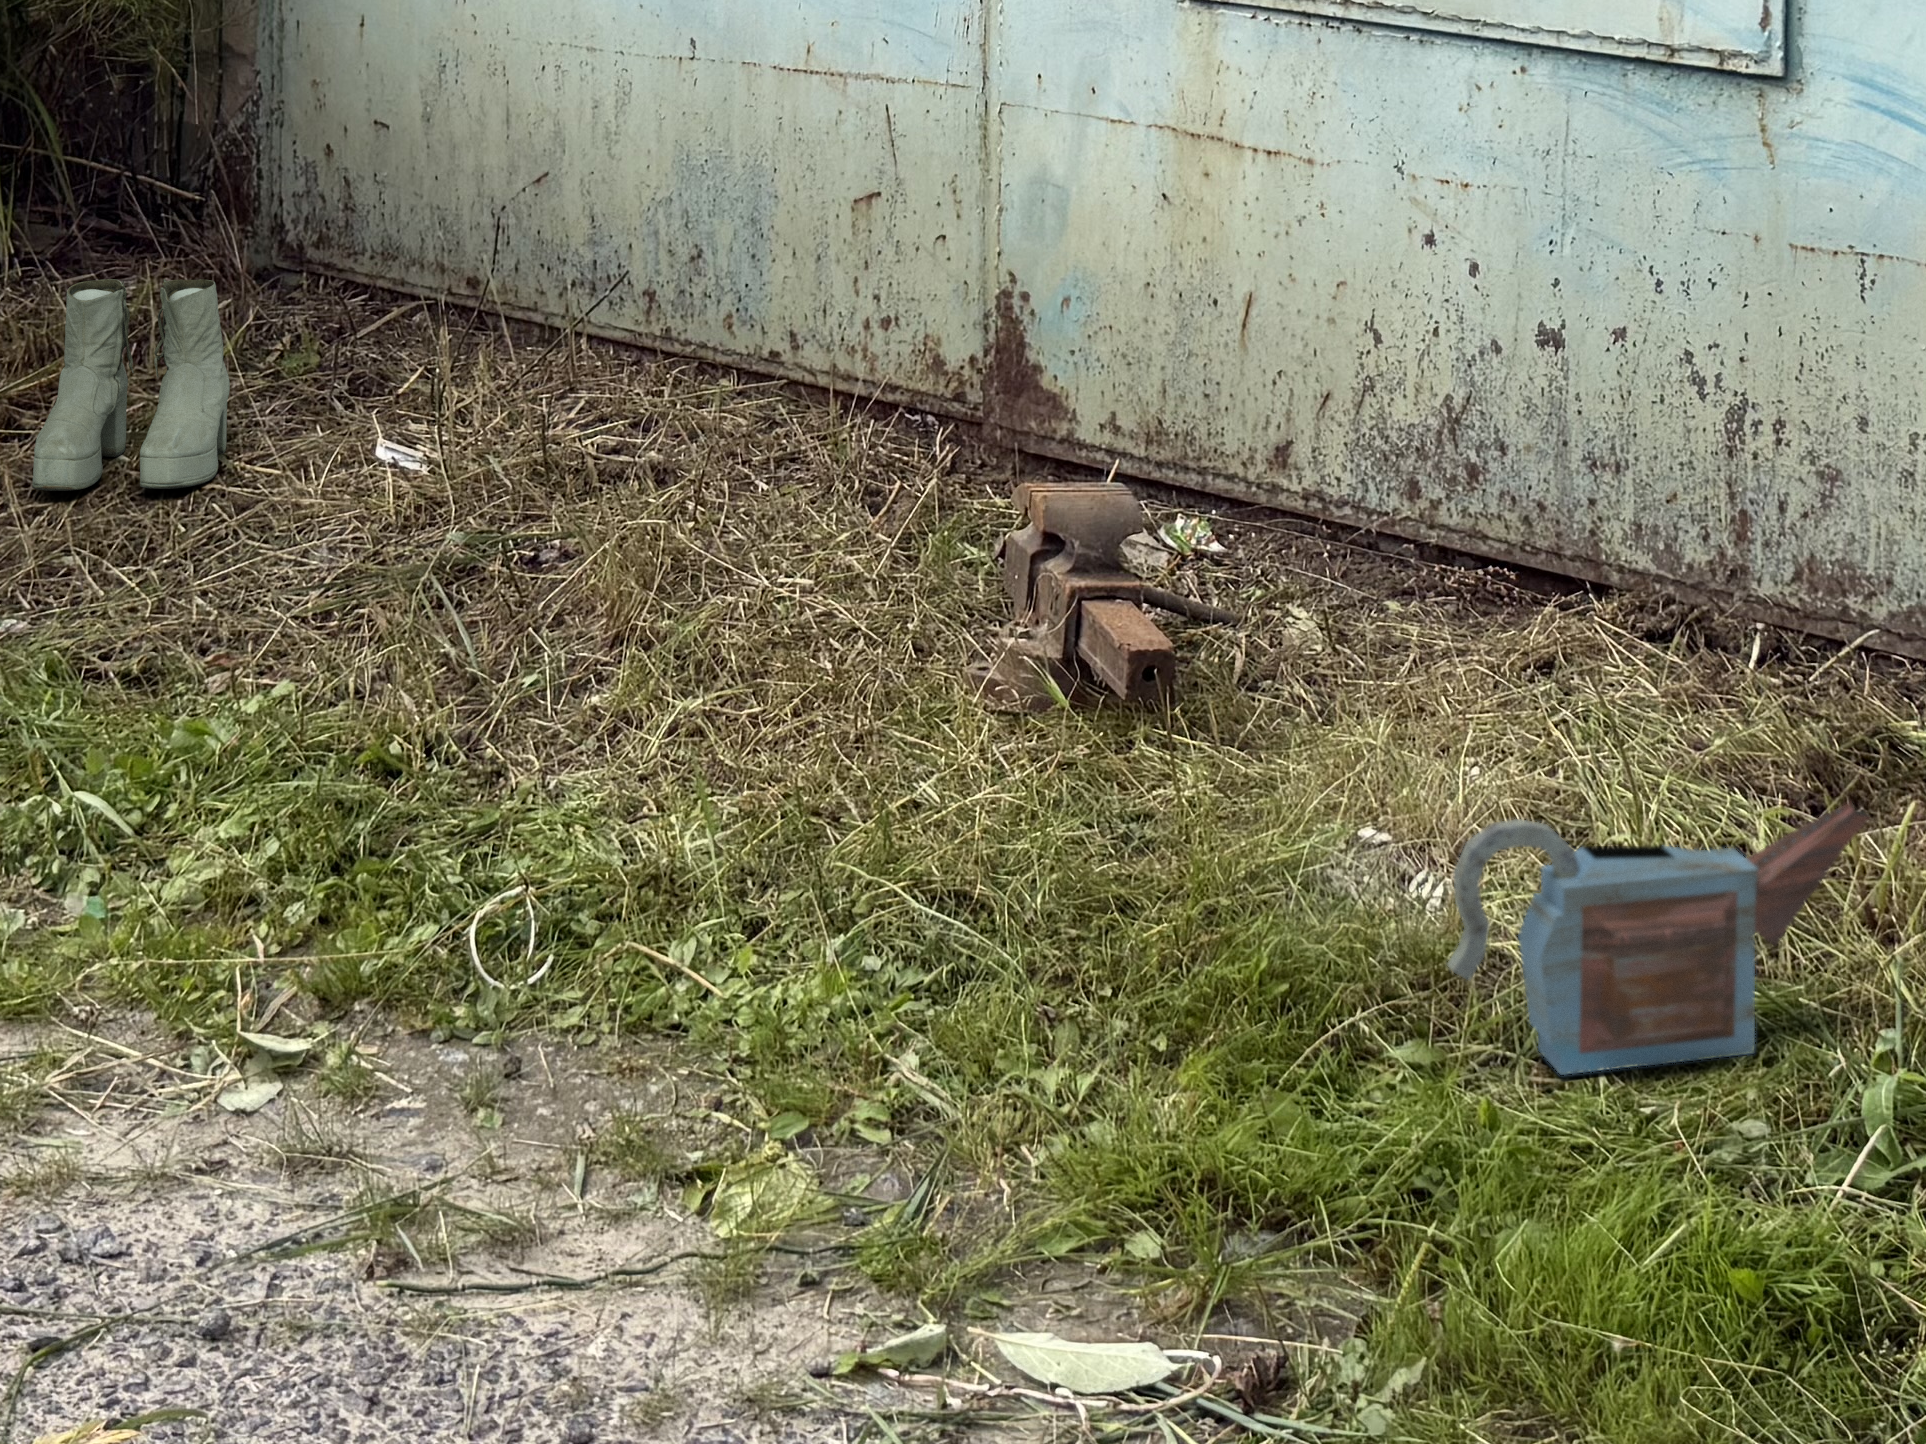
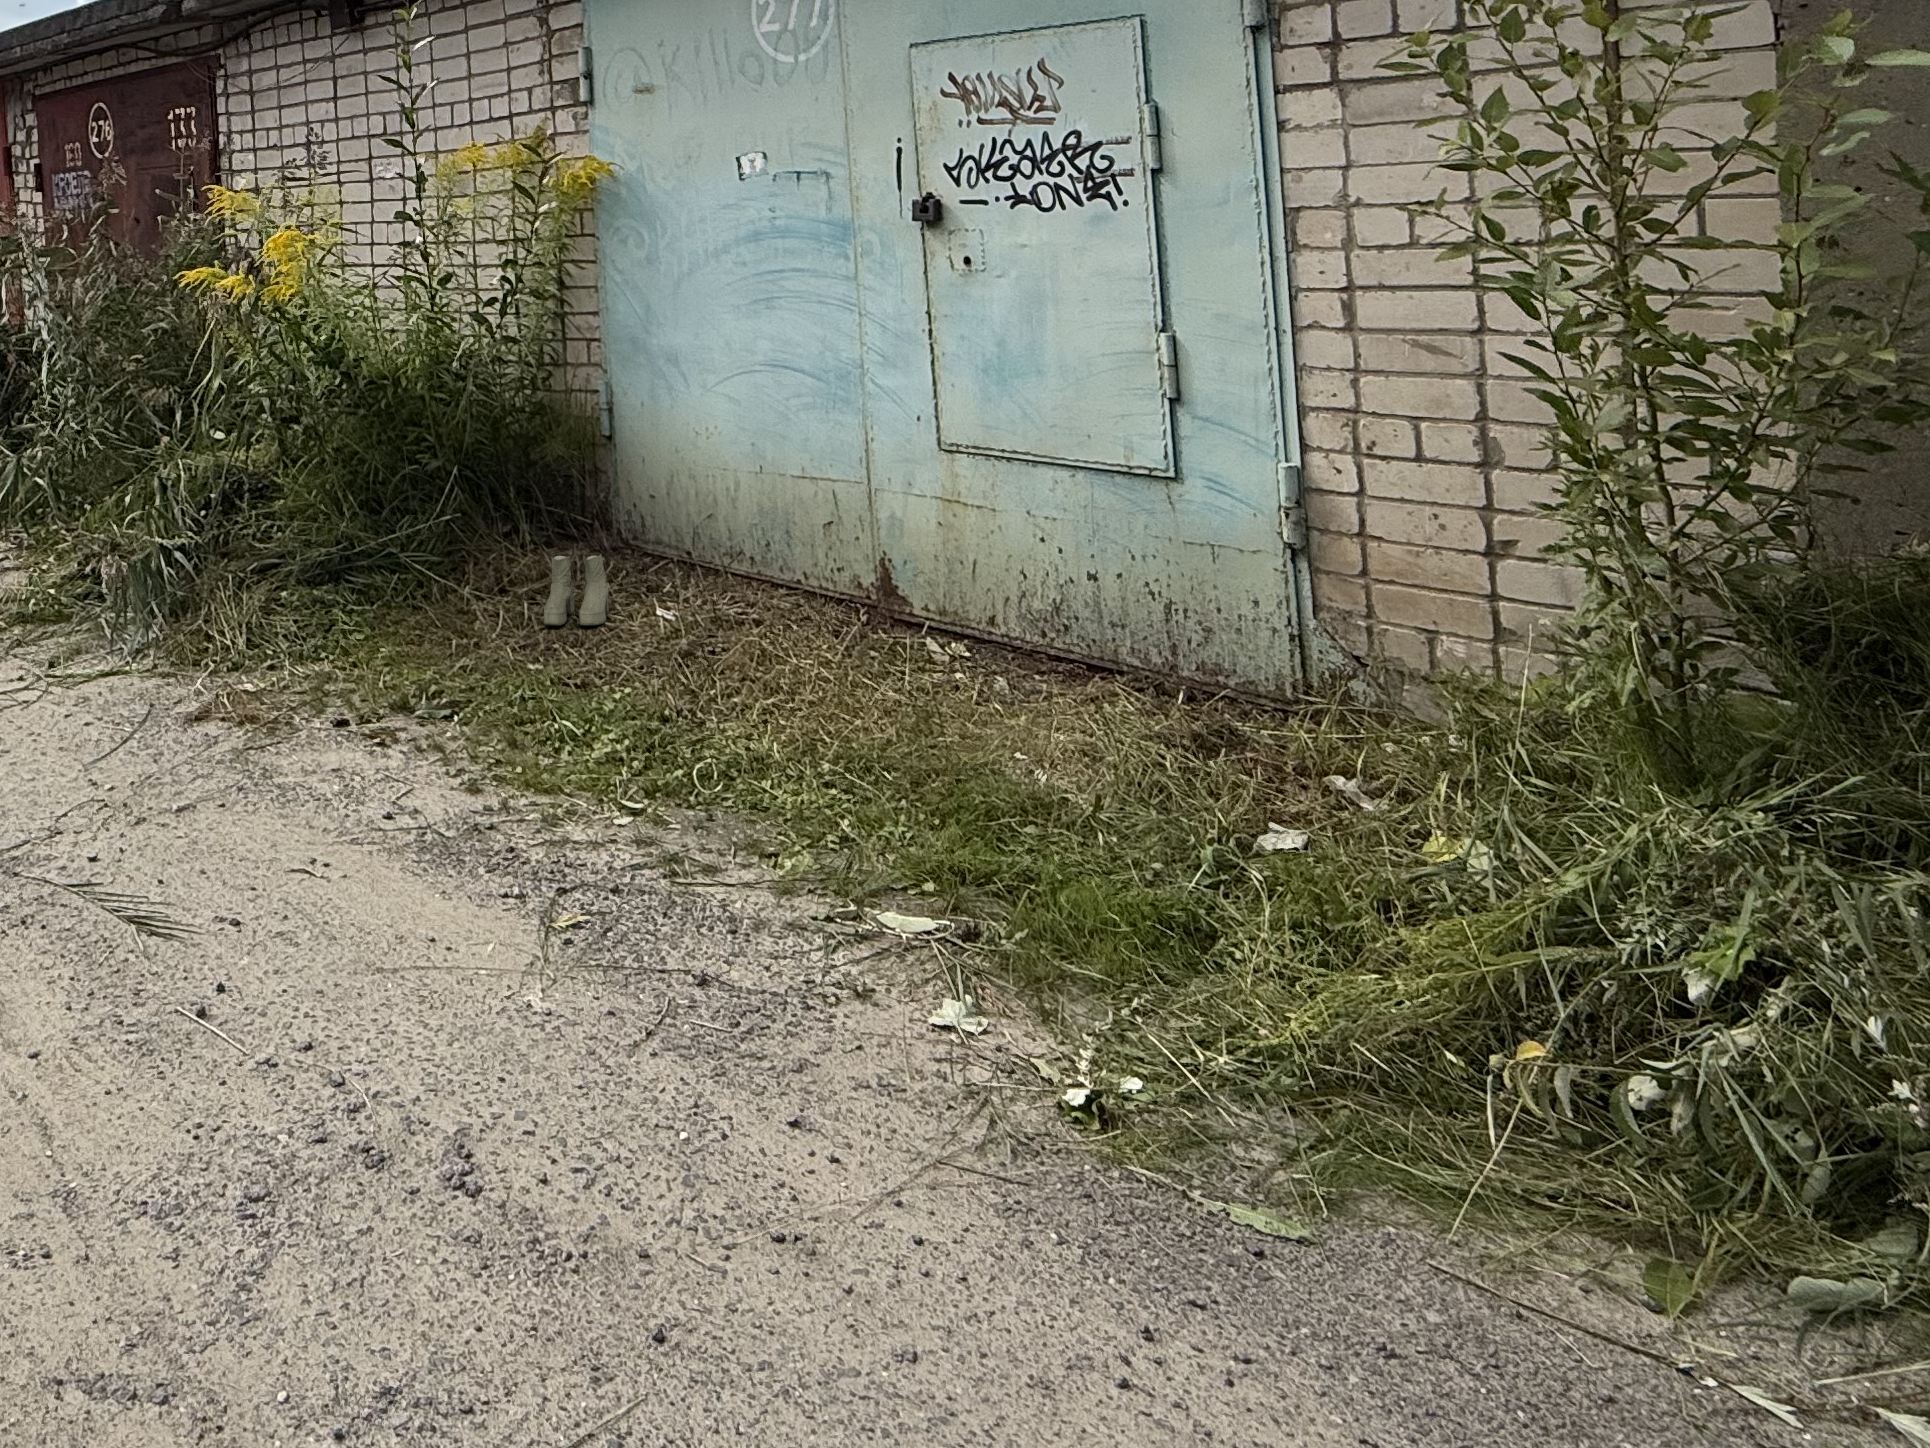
watering can: present [1448,803,1869,1075] -> none [1036,747,1200,840]

